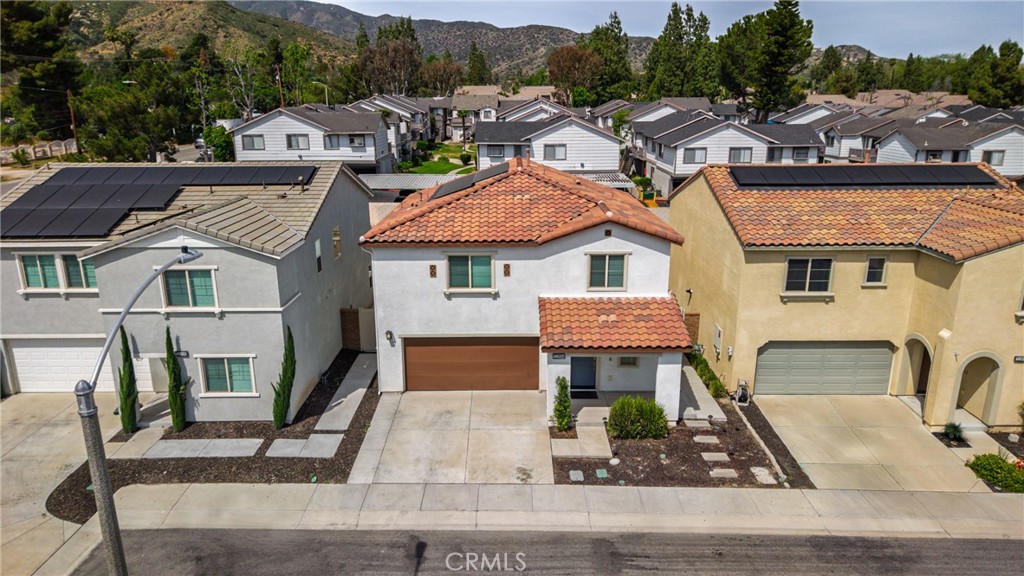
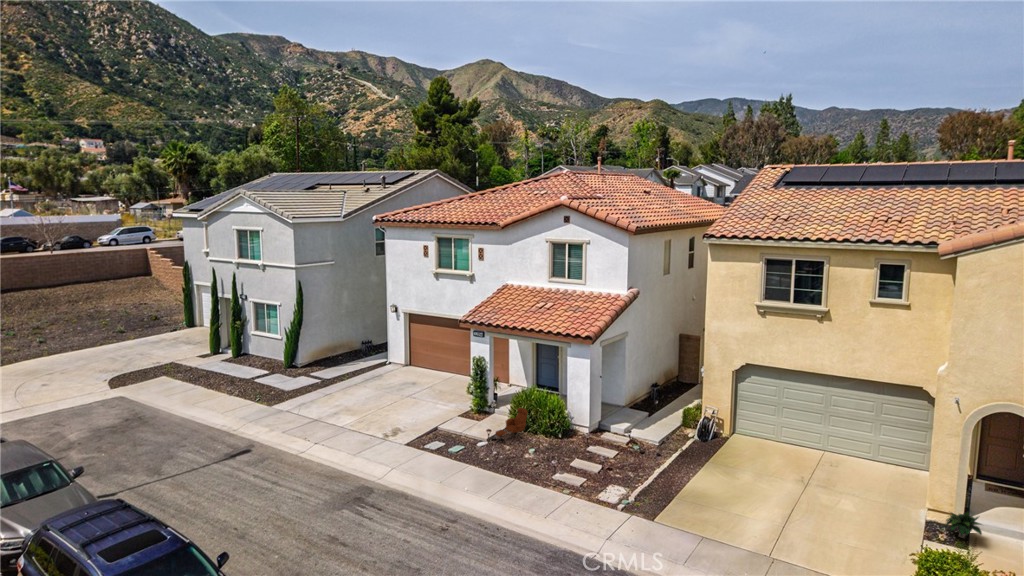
lounge chair: none [618,419,638,457] -> present [496,408,527,441]

